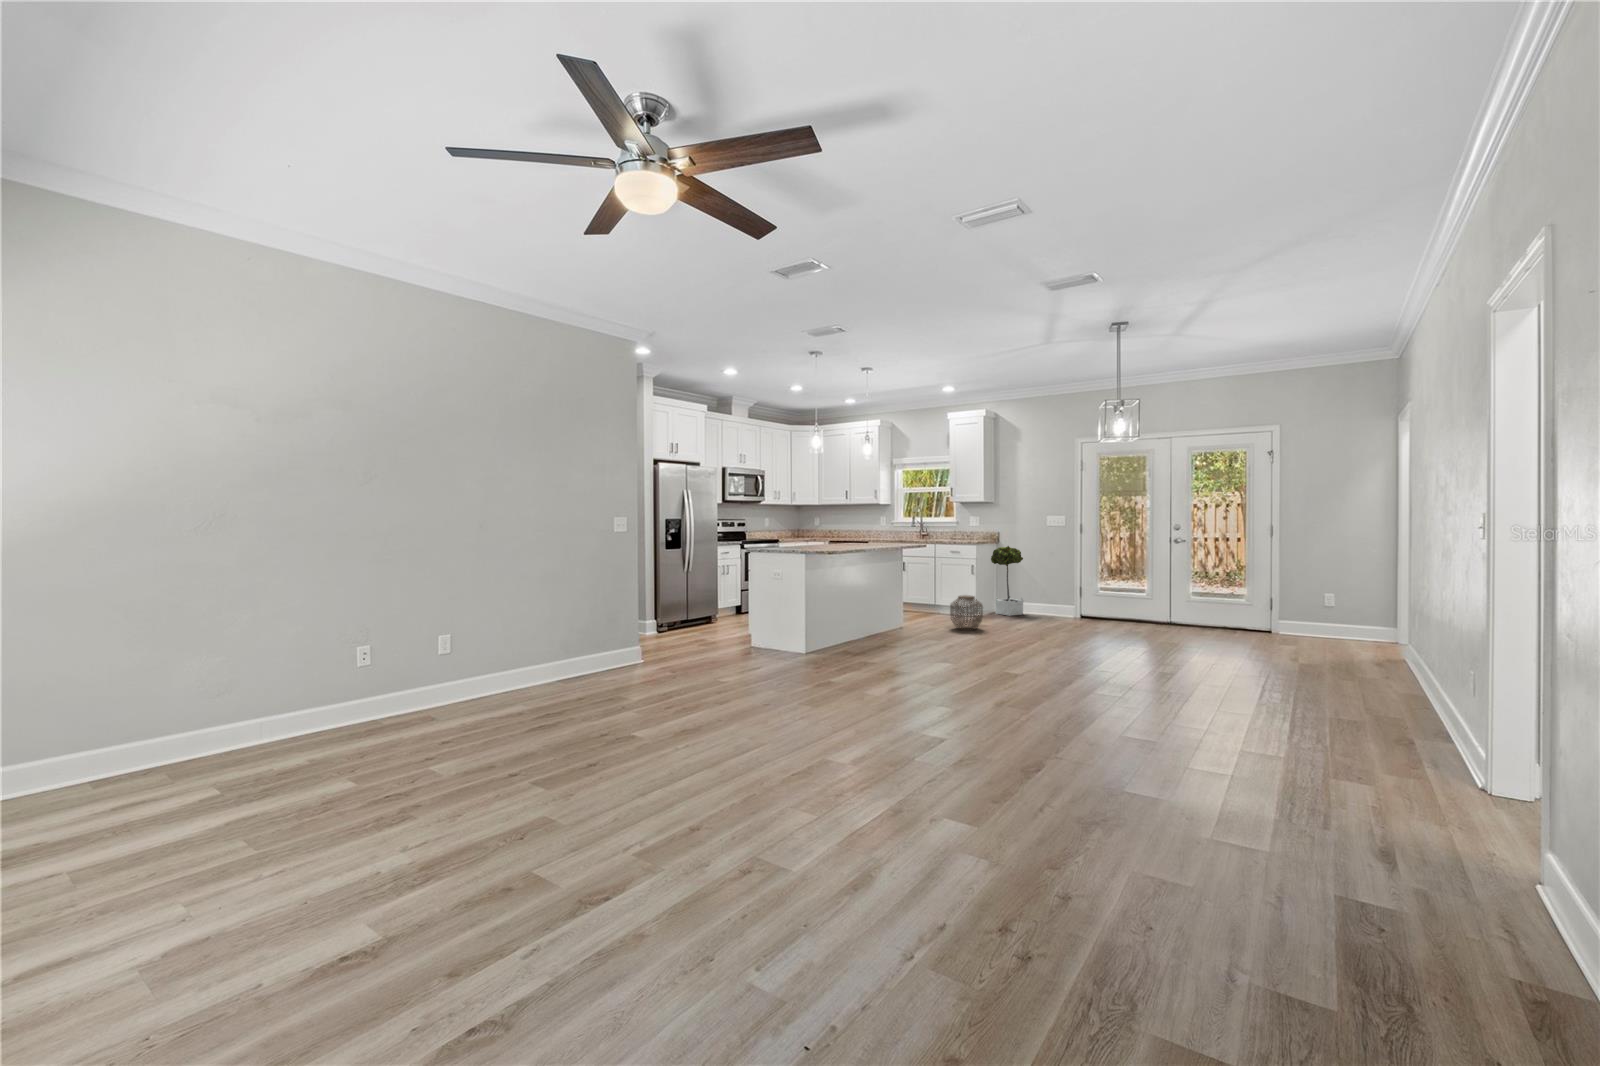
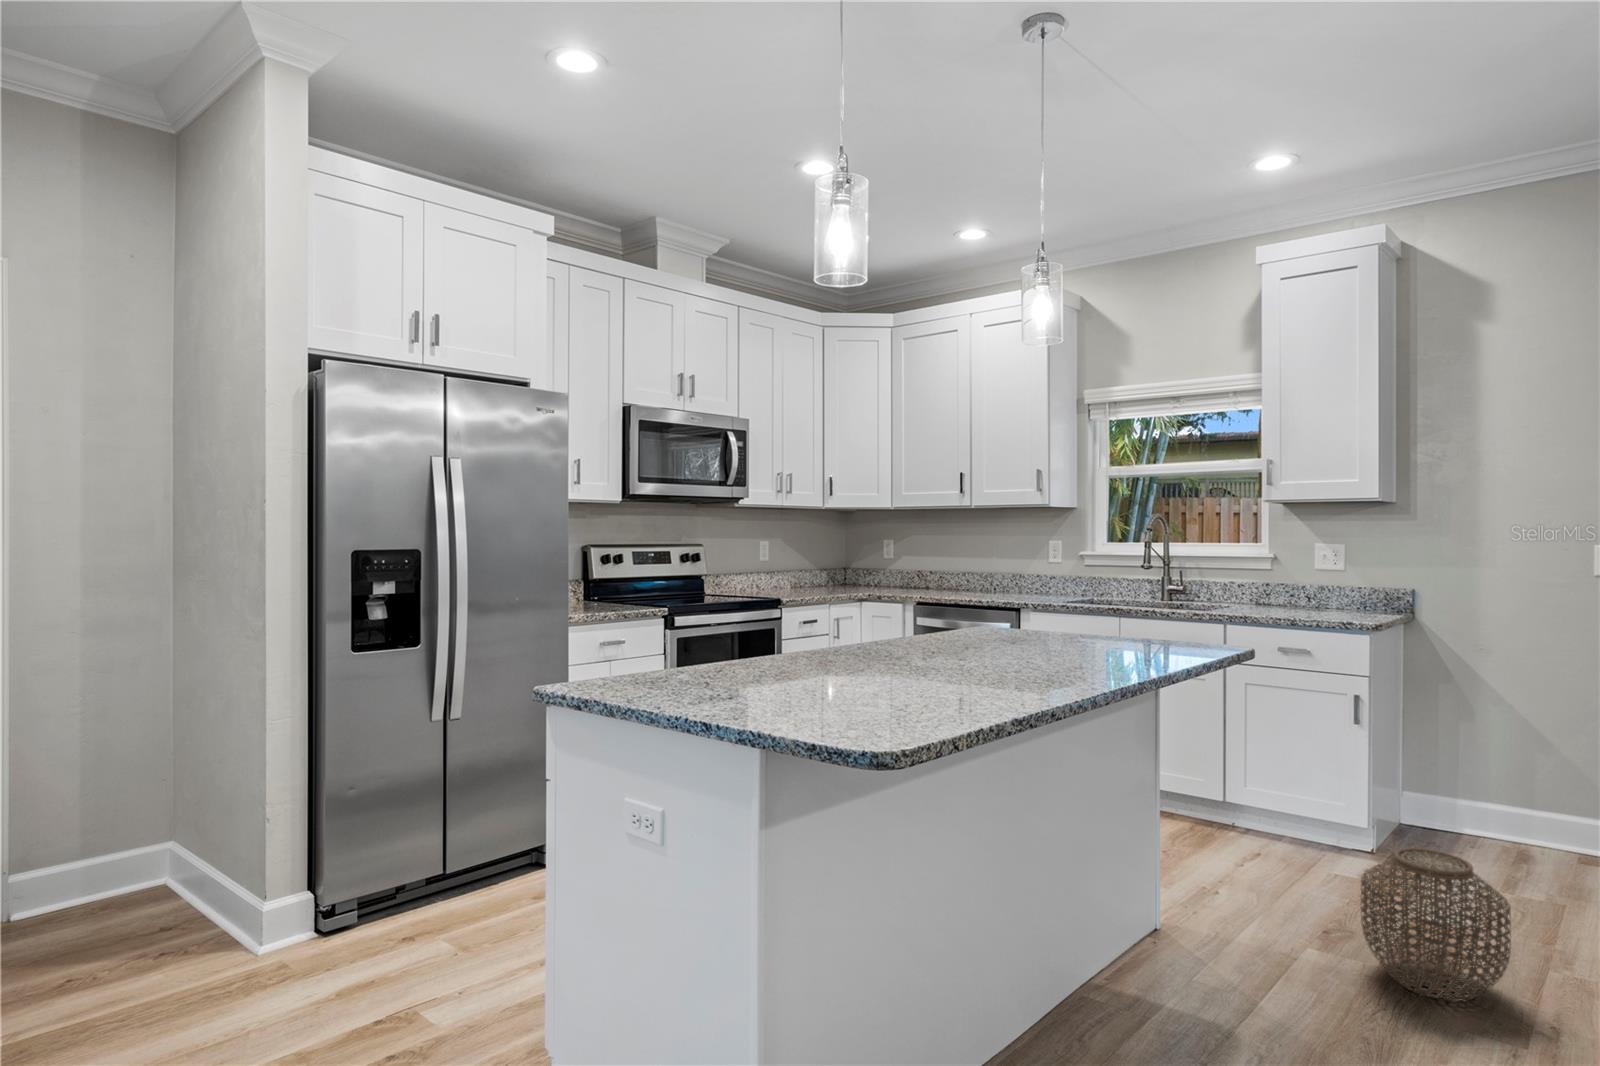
potted tree: present [991,546,1023,616] -> none [1412,638,1529,863]

